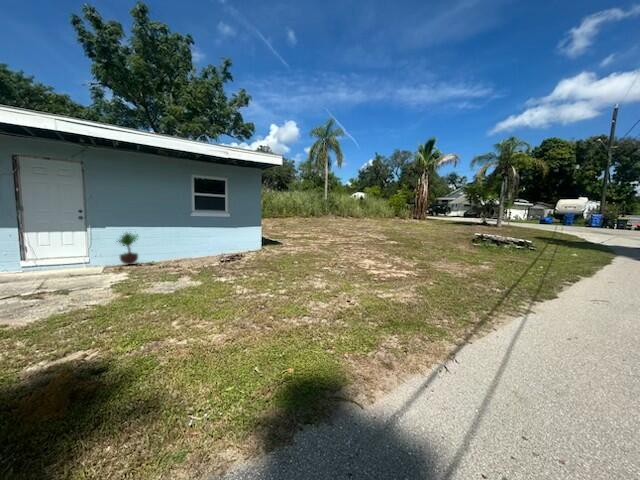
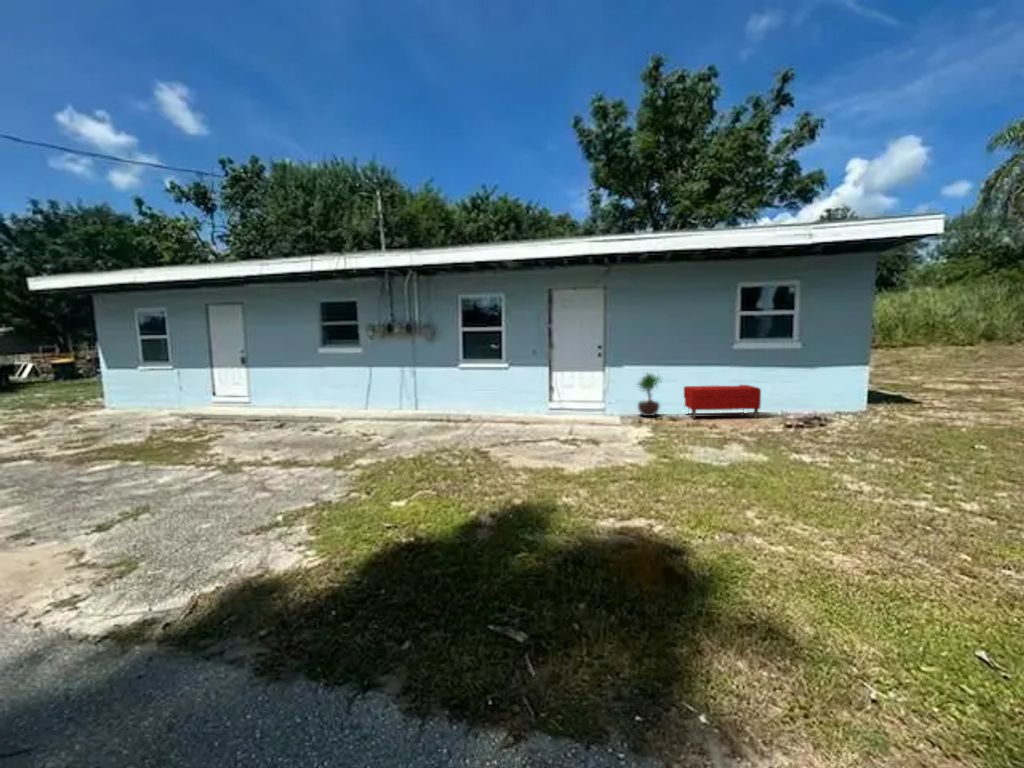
bench: none [157,239,207,264] -> present [684,385,761,419]

